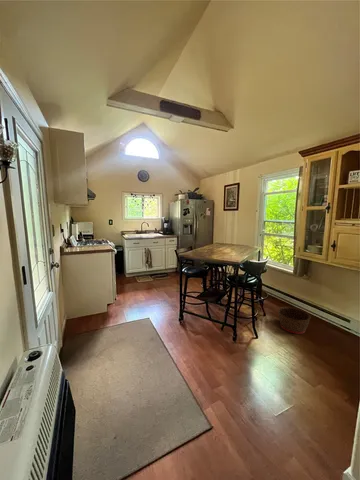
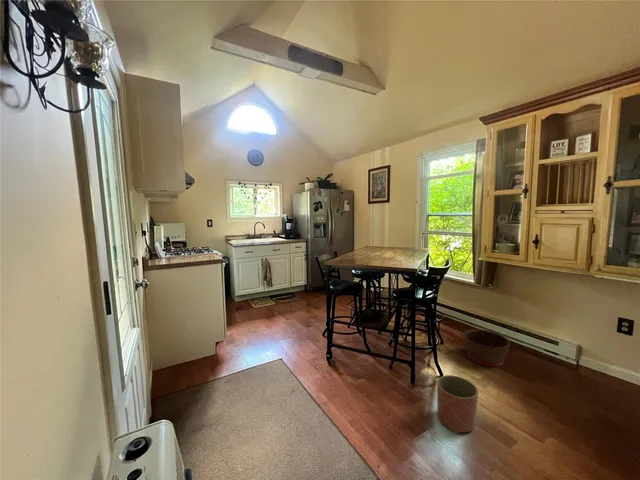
planter: none [245,337,272,375] -> present [437,375,478,433]

